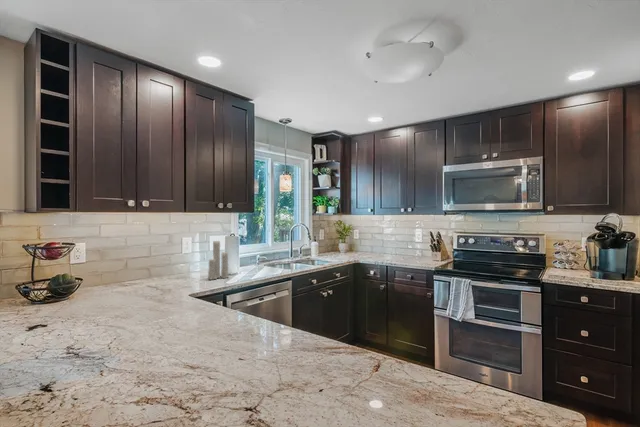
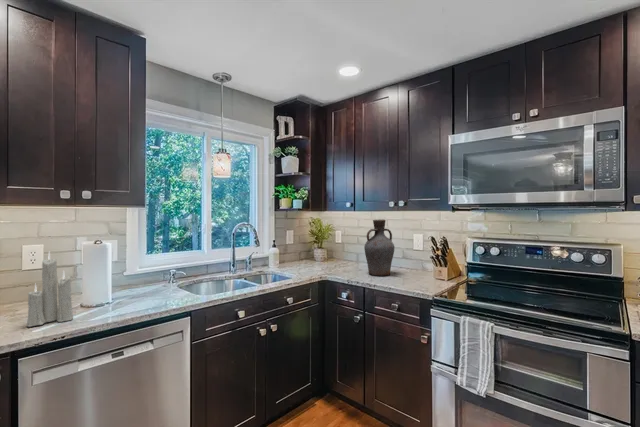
vase: none [384,220,405,259] -> present [364,219,395,276]

